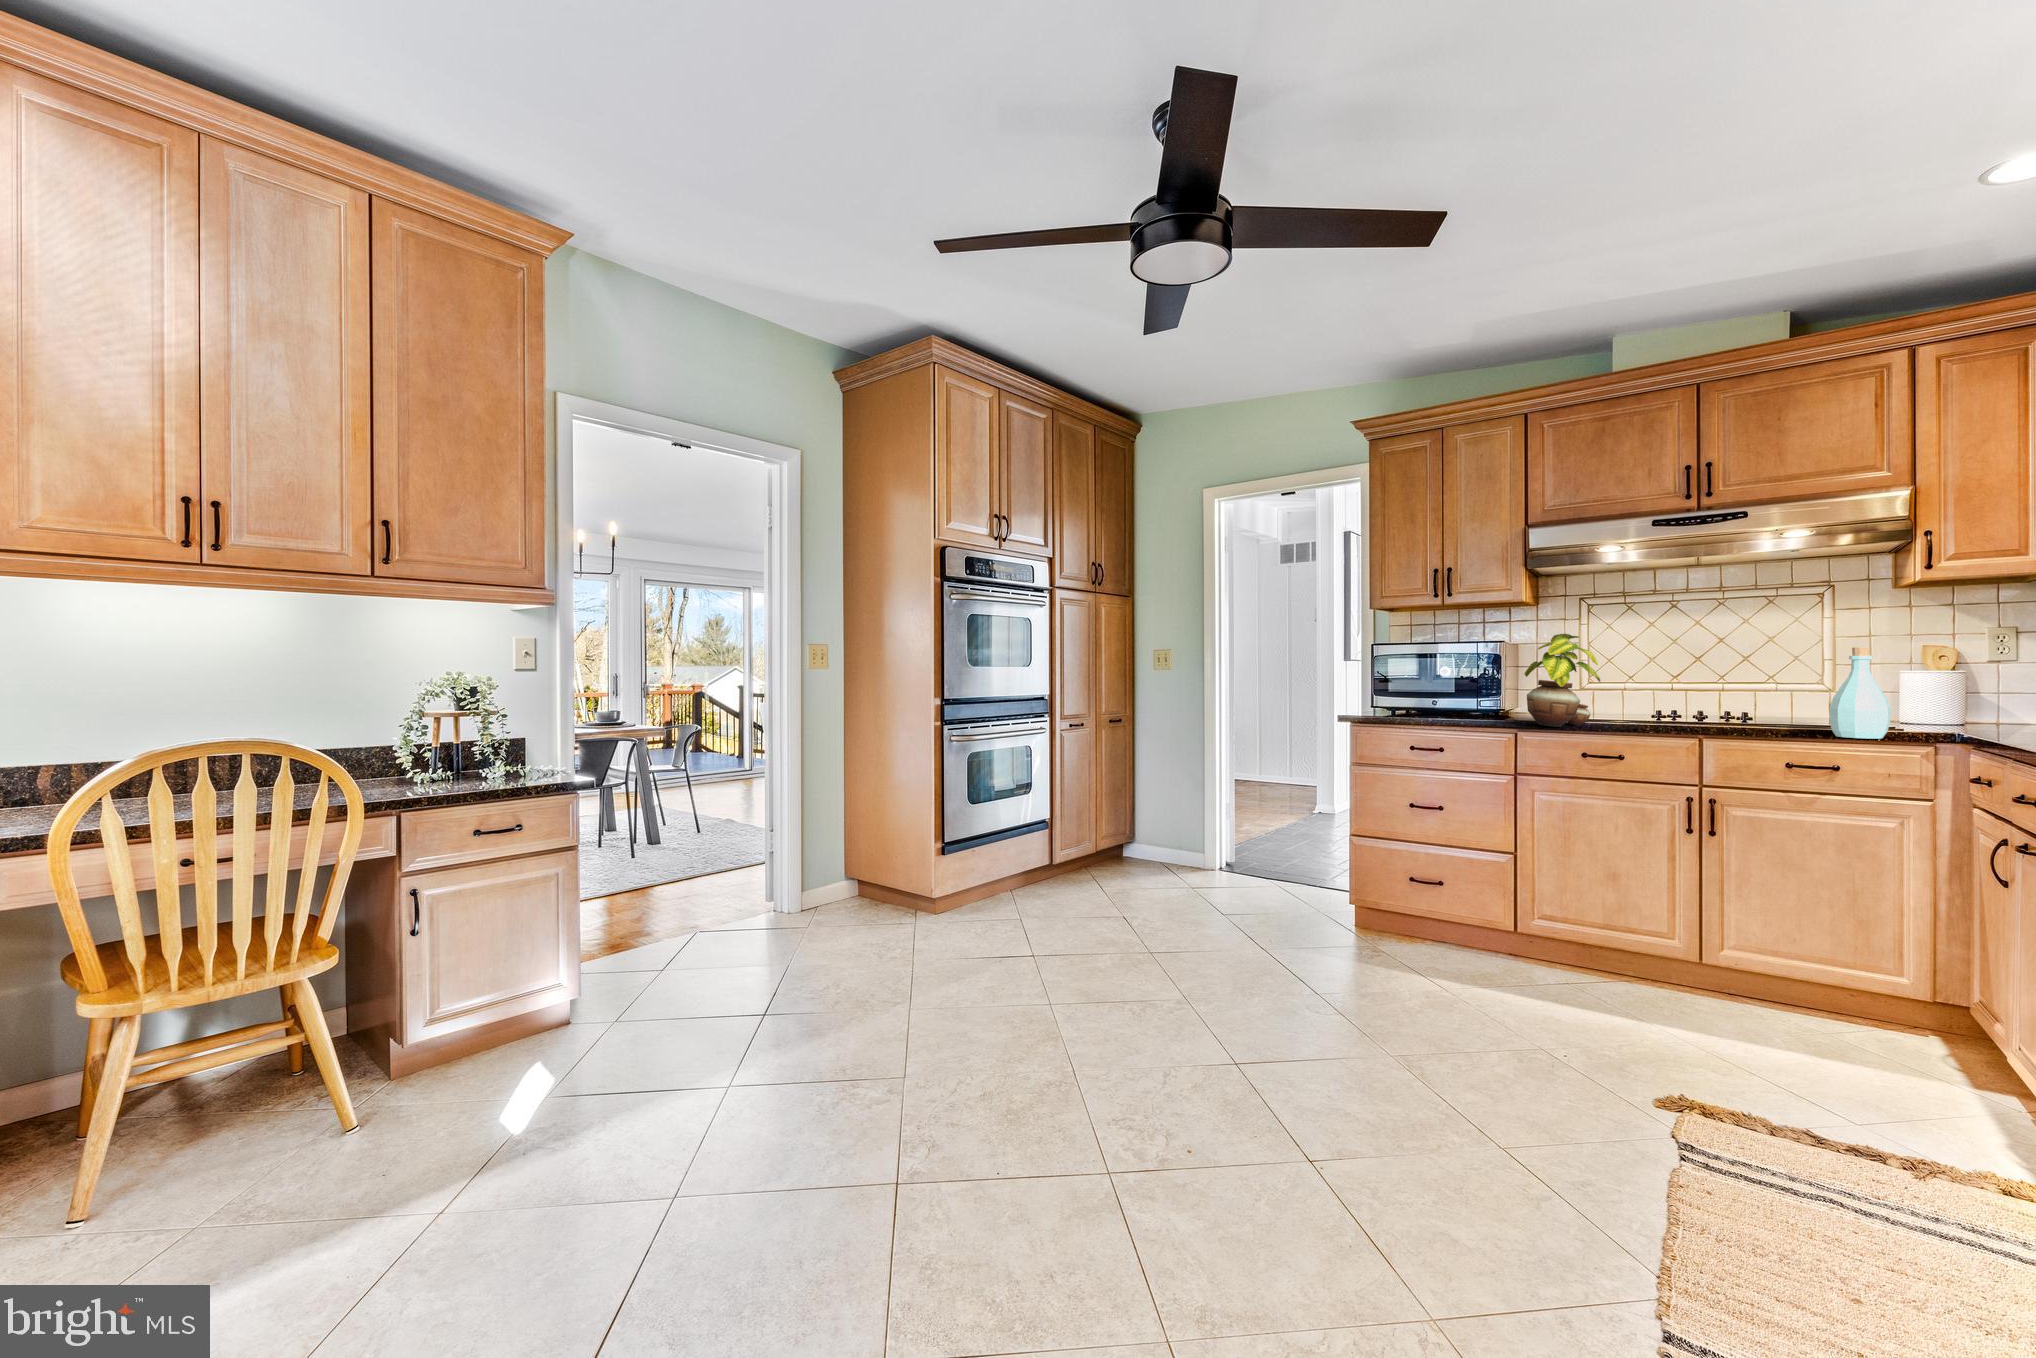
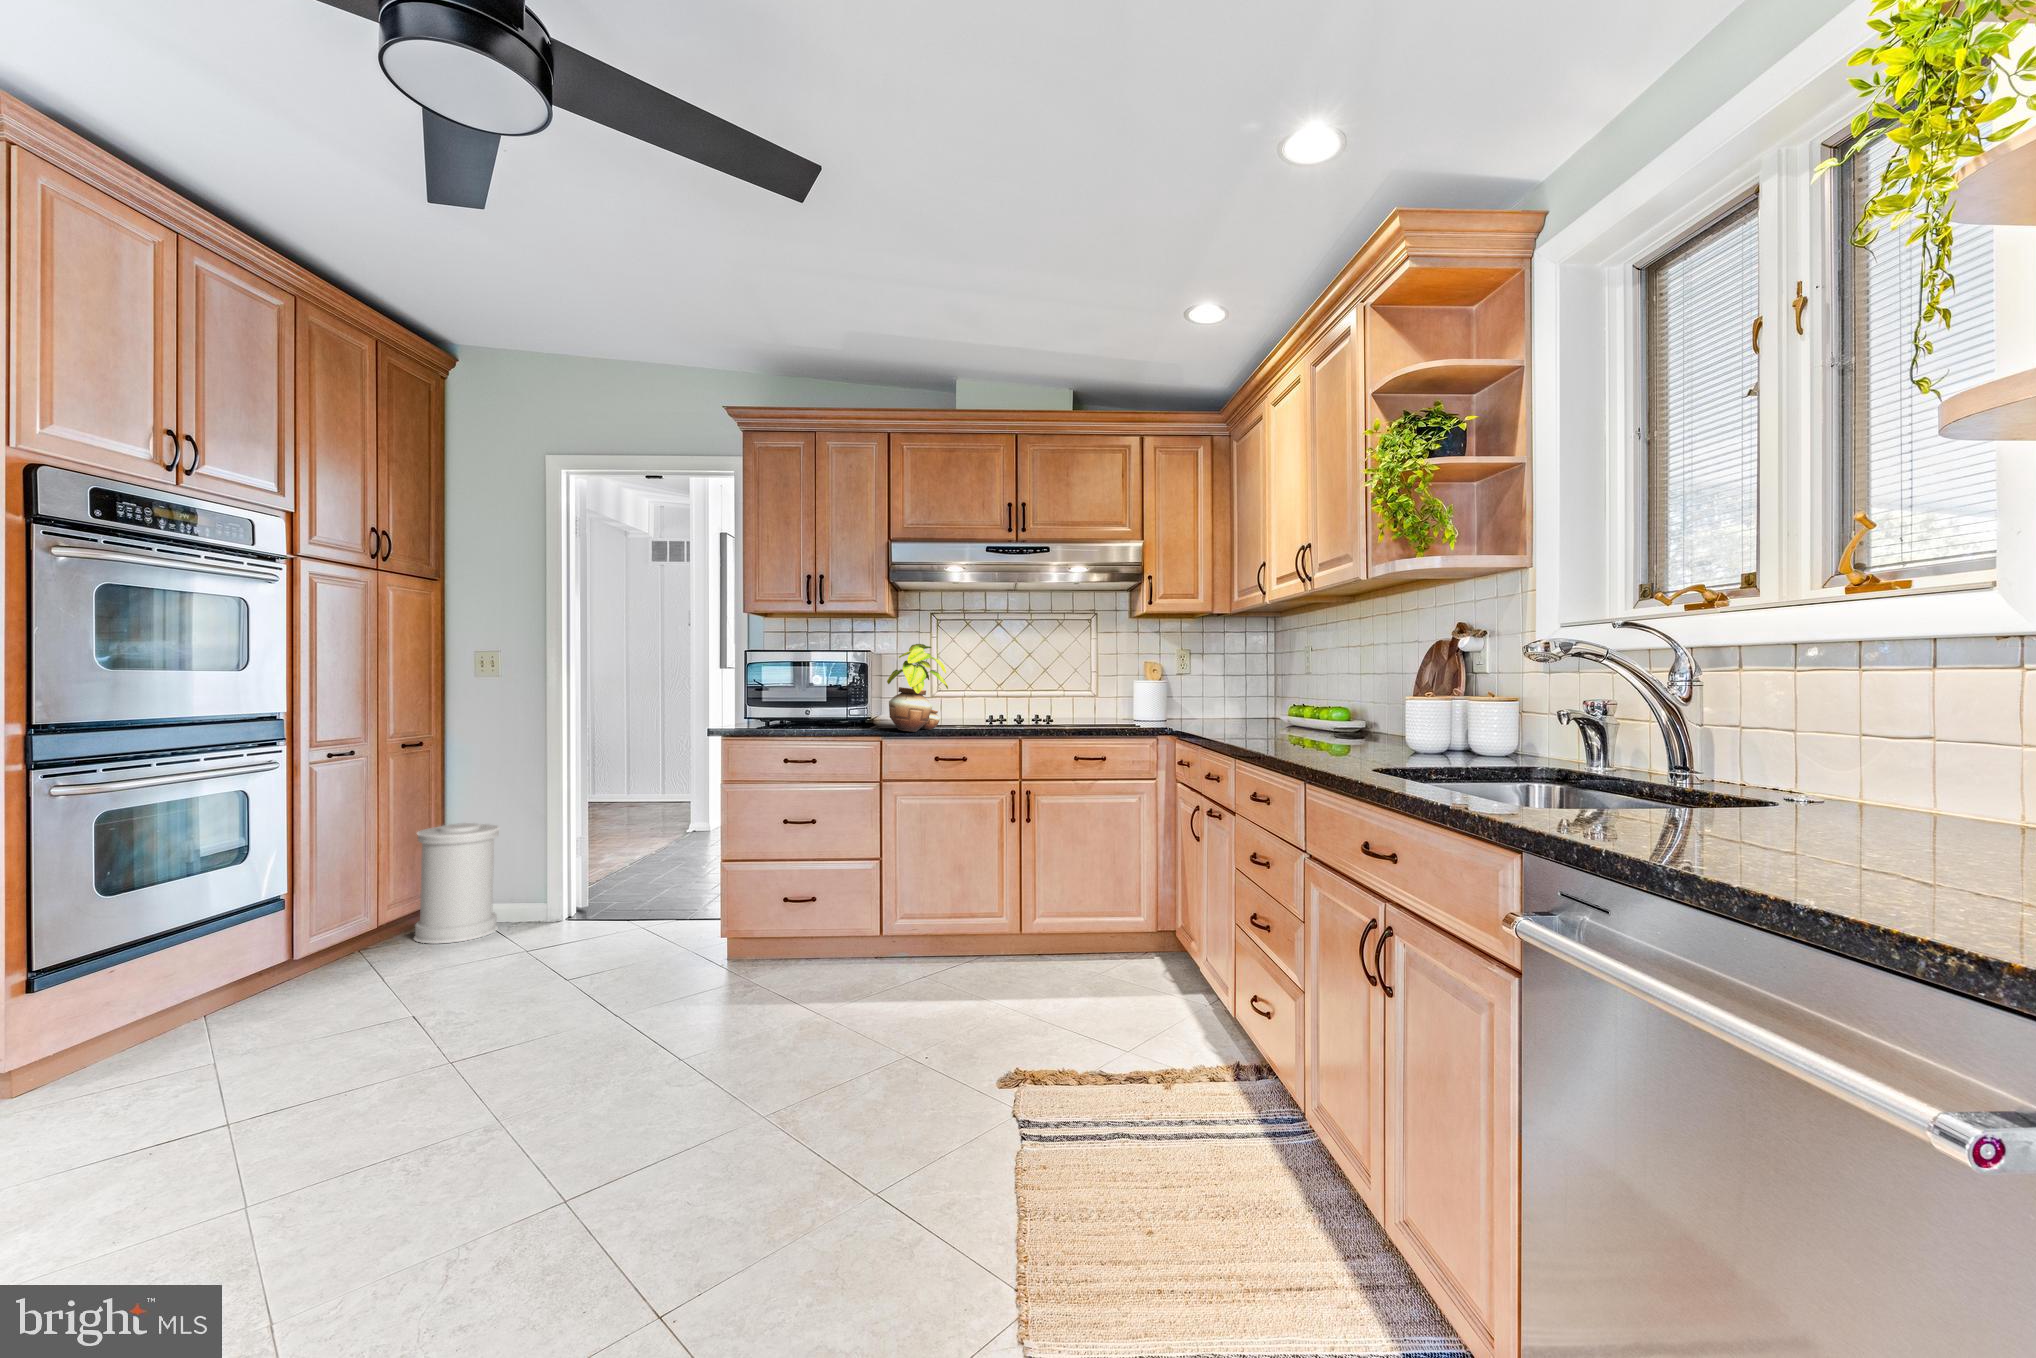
bottle: present [1829,647,1891,739] -> none [1101,661,1135,733]
trash can: none [1115,785,1170,877] -> present [414,823,499,944]

